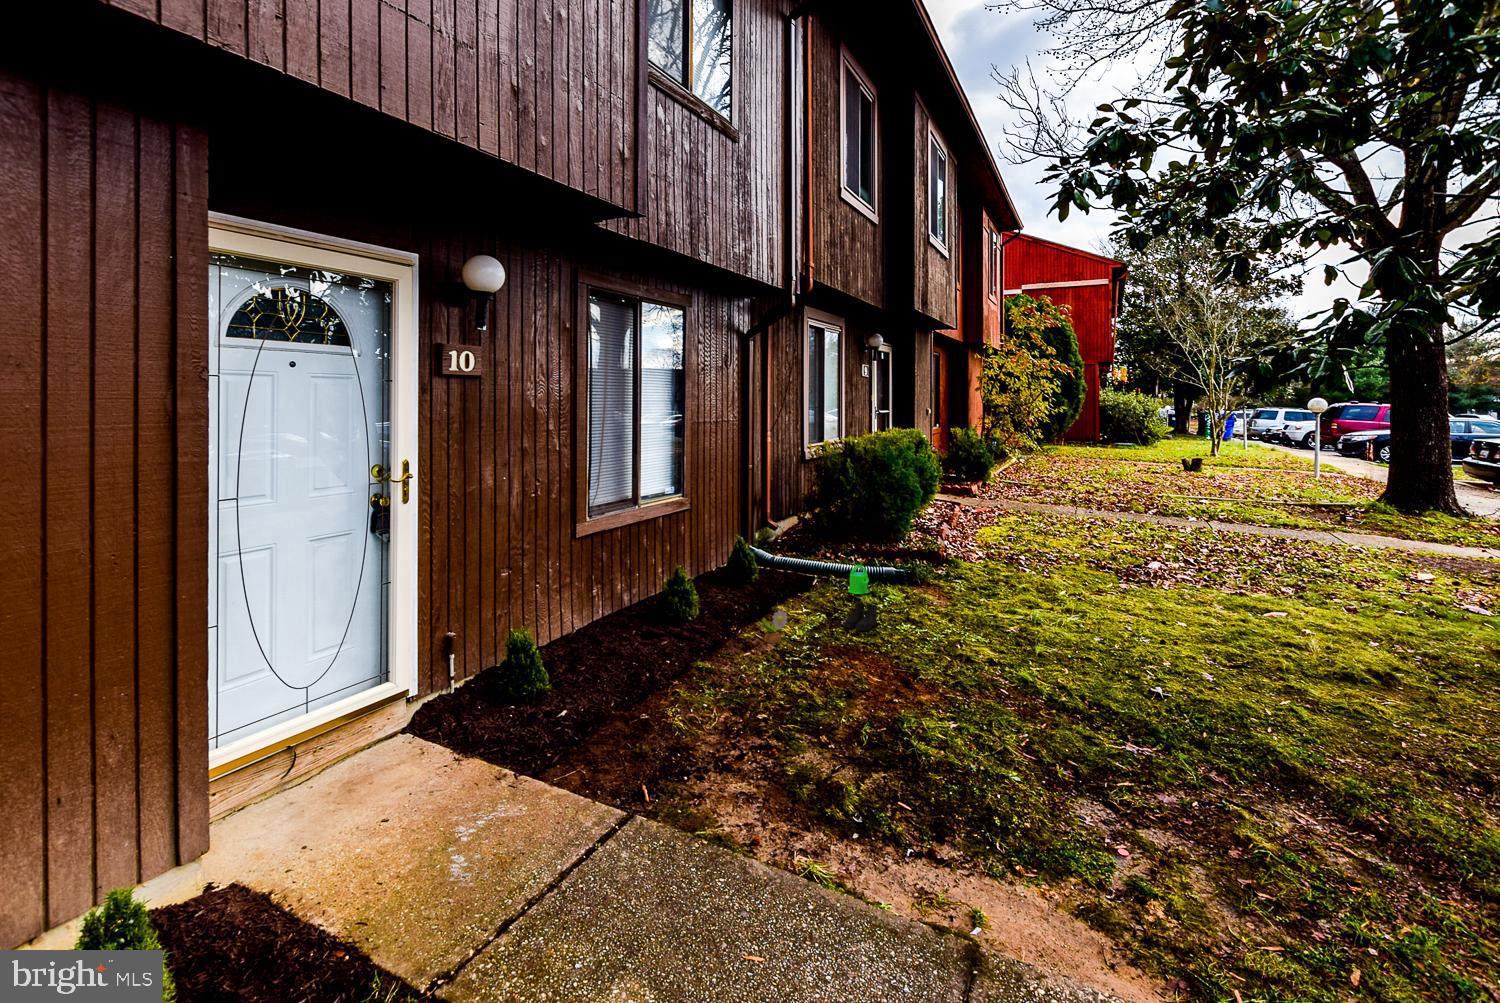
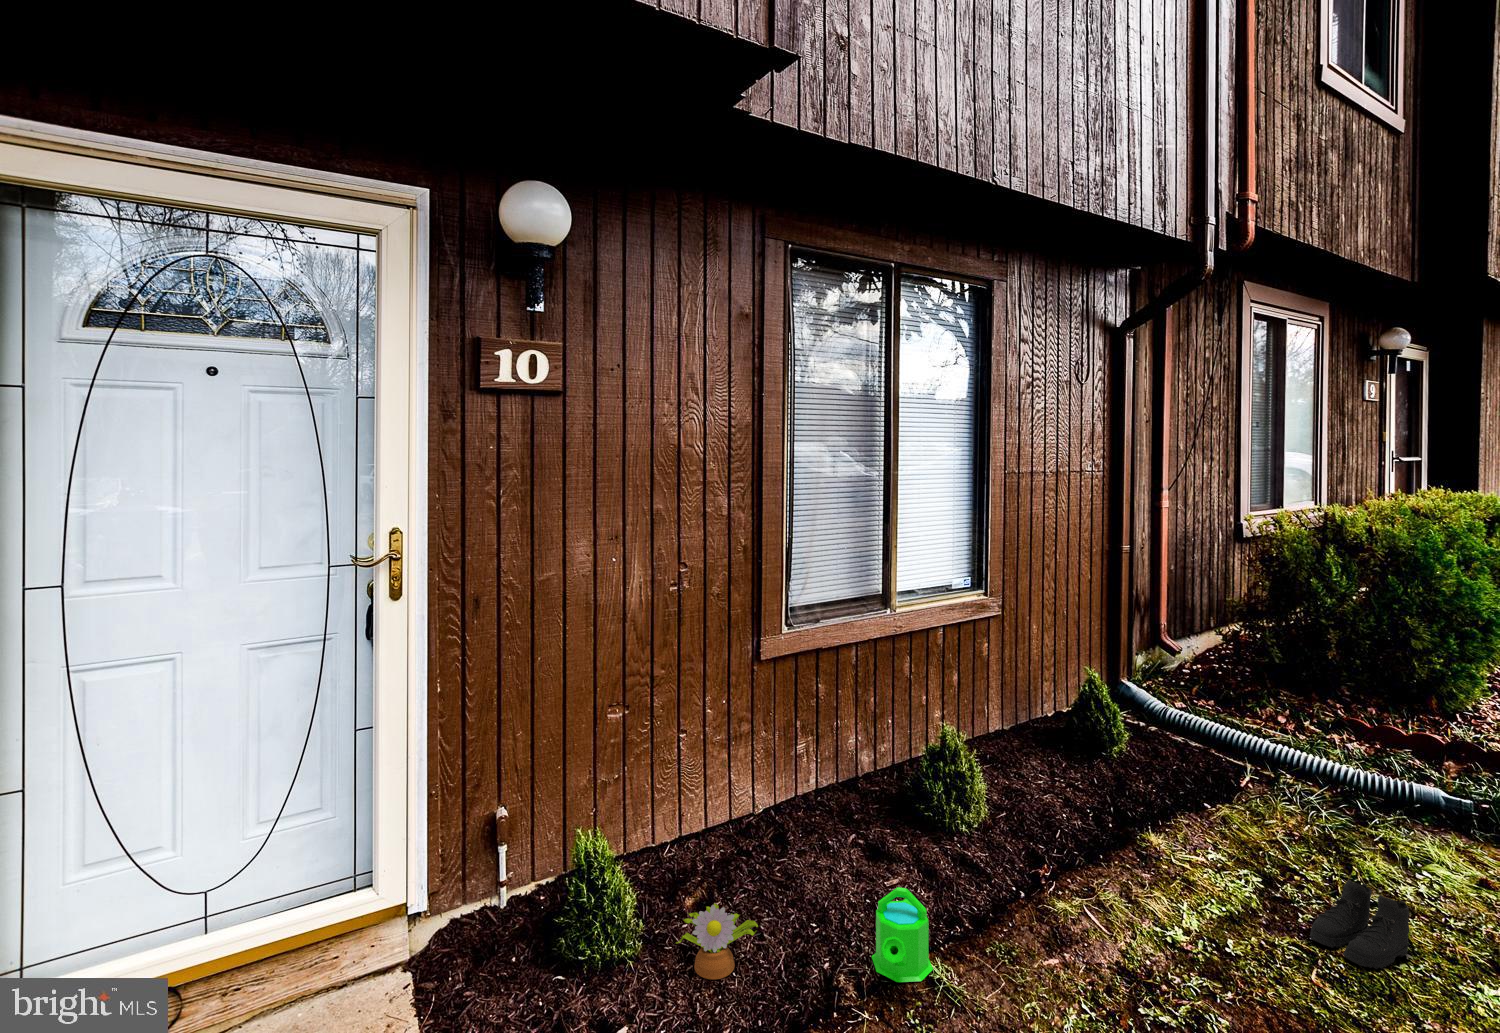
watering can: present [848,565,869,594] -> present [872,887,933,982]
decorative plant: present [756,610,788,643] -> present [676,903,758,979]

